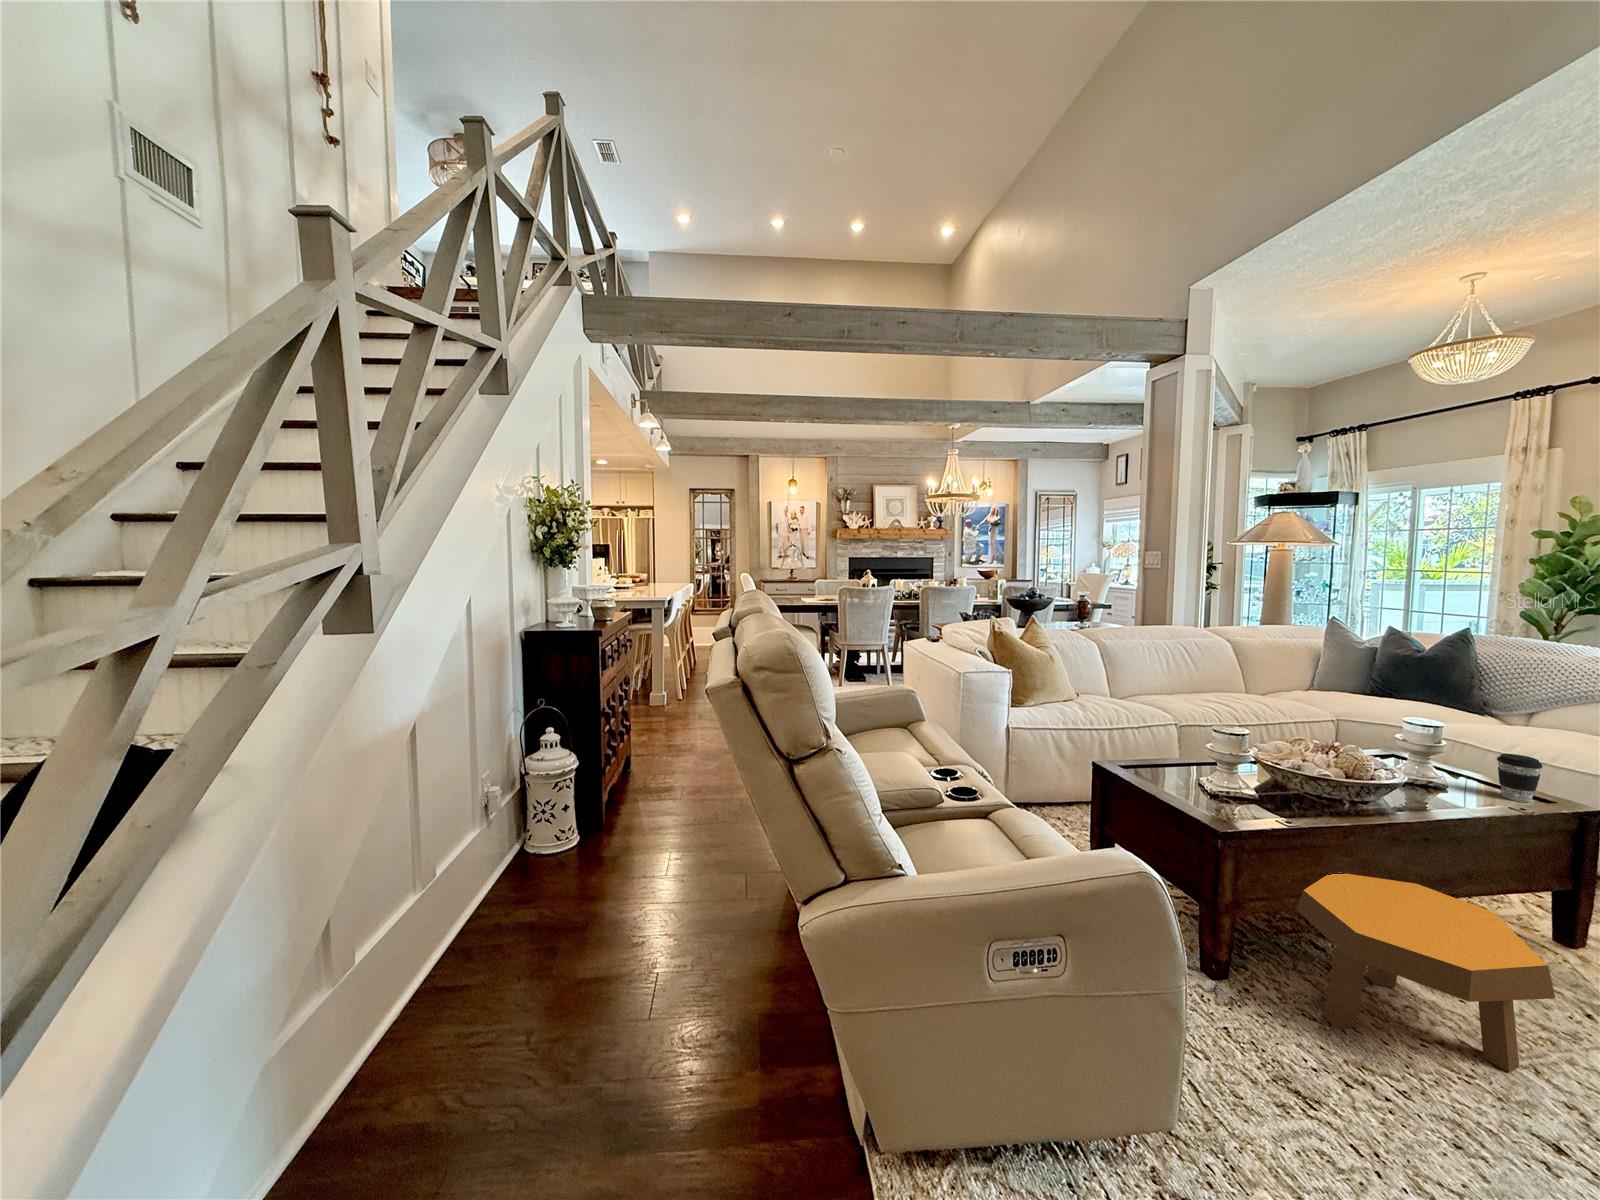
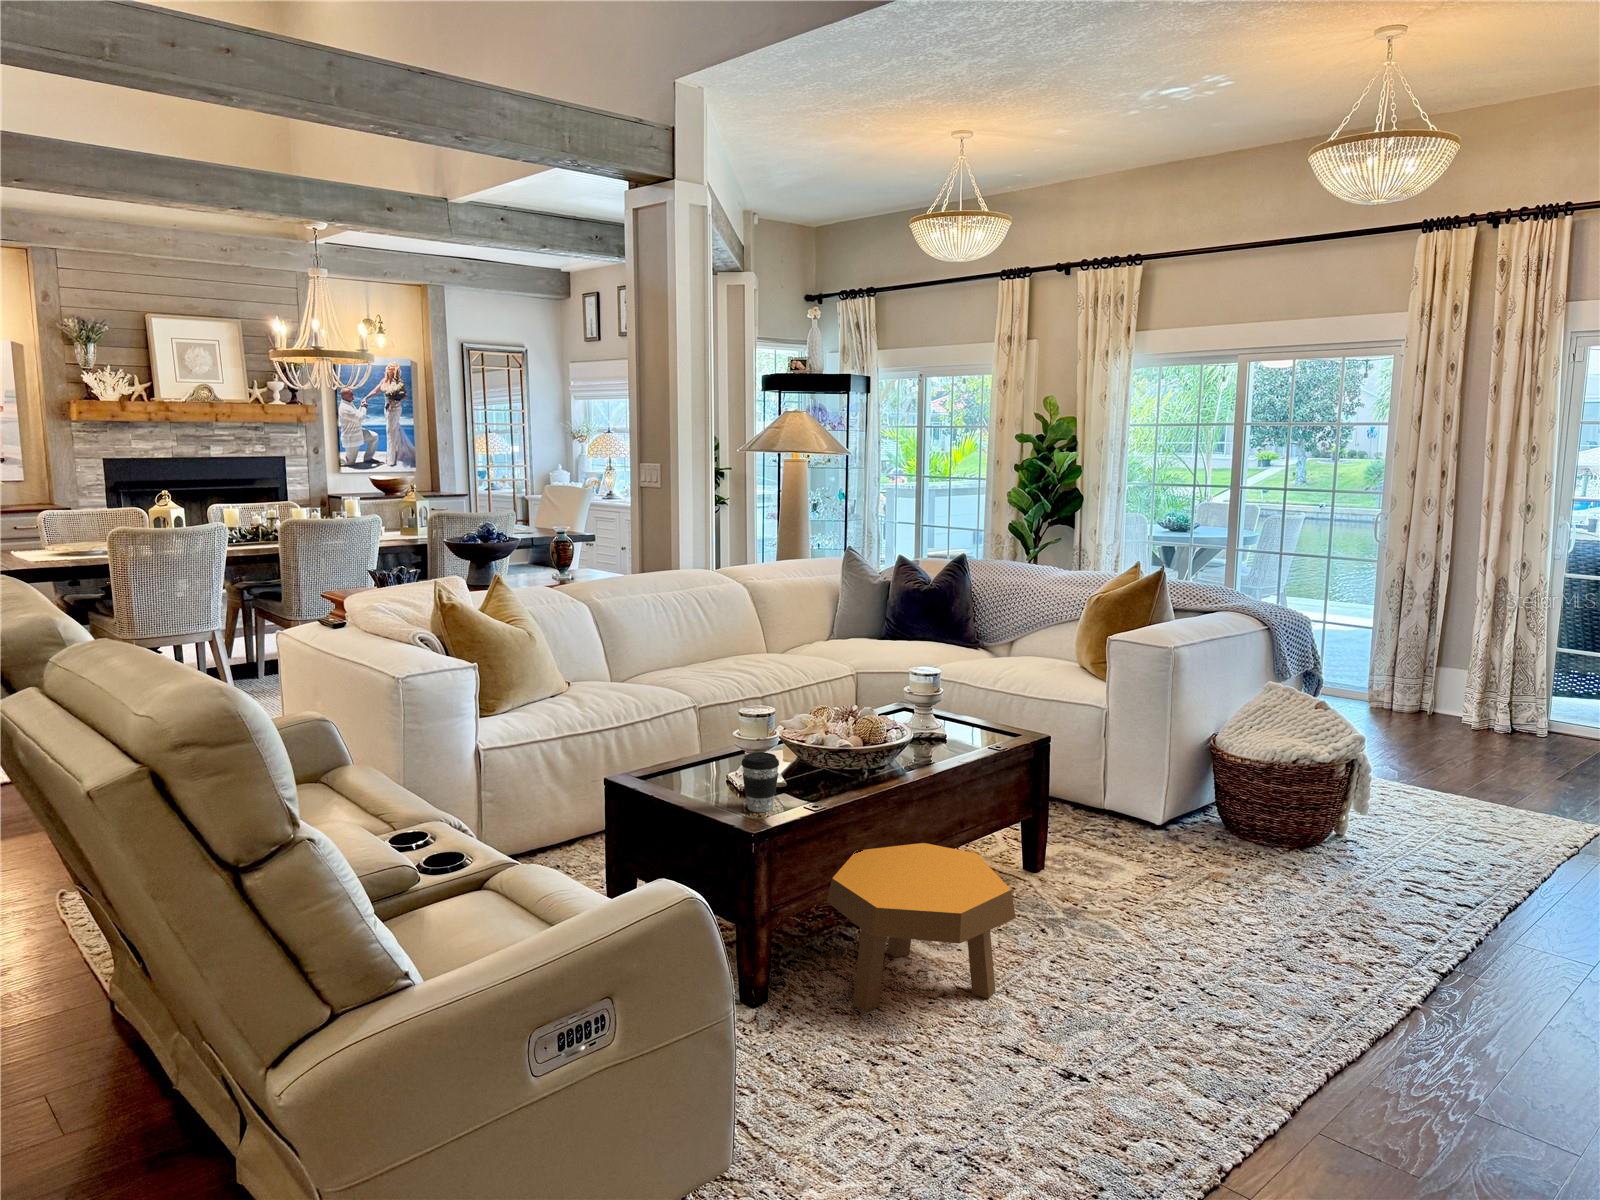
coffee cup: present [1497,754,1542,802] -> present [741,752,779,812]

